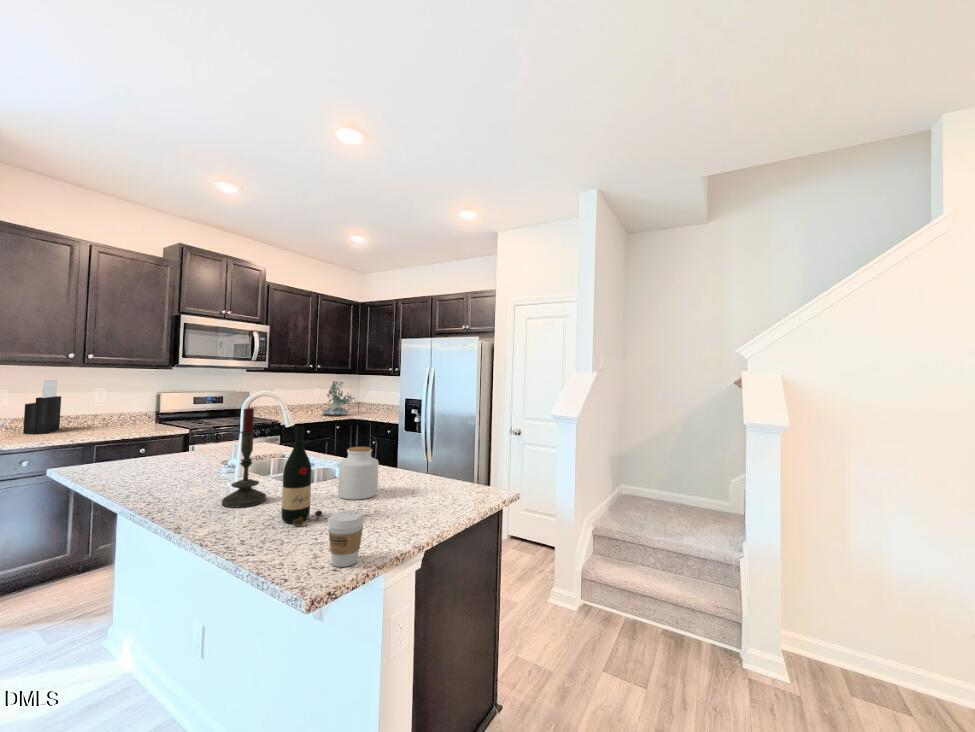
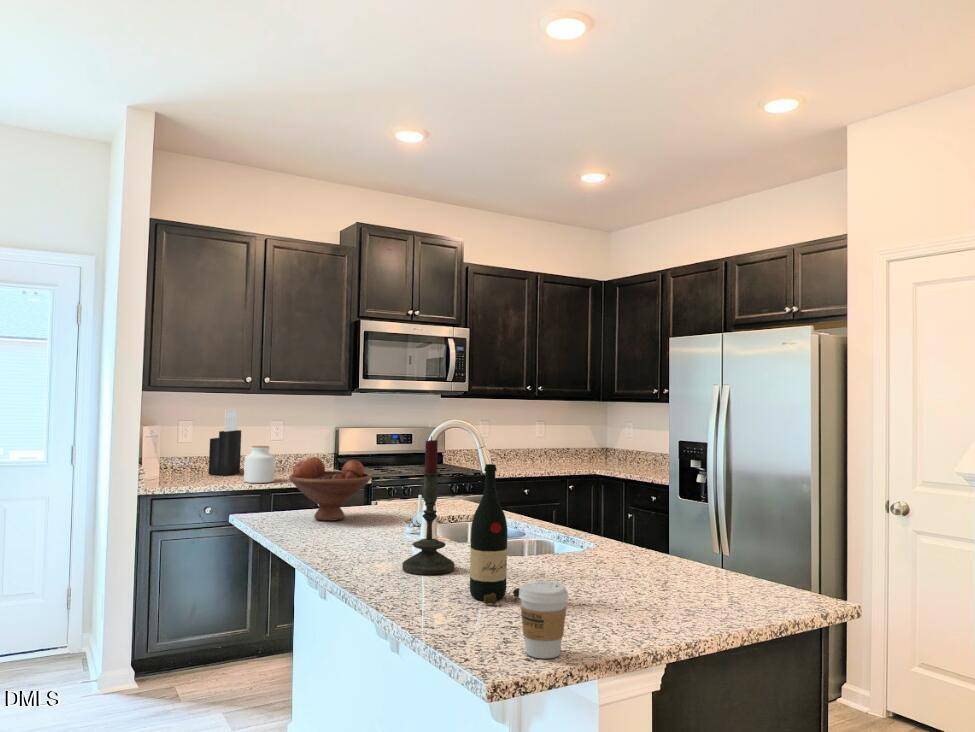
plant: present [322,381,355,415] -> none [545,412,599,468]
fruit bowl: none [111,419,192,468] -> present [289,457,371,521]
jar: present [338,447,379,500] -> present [244,446,275,483]

